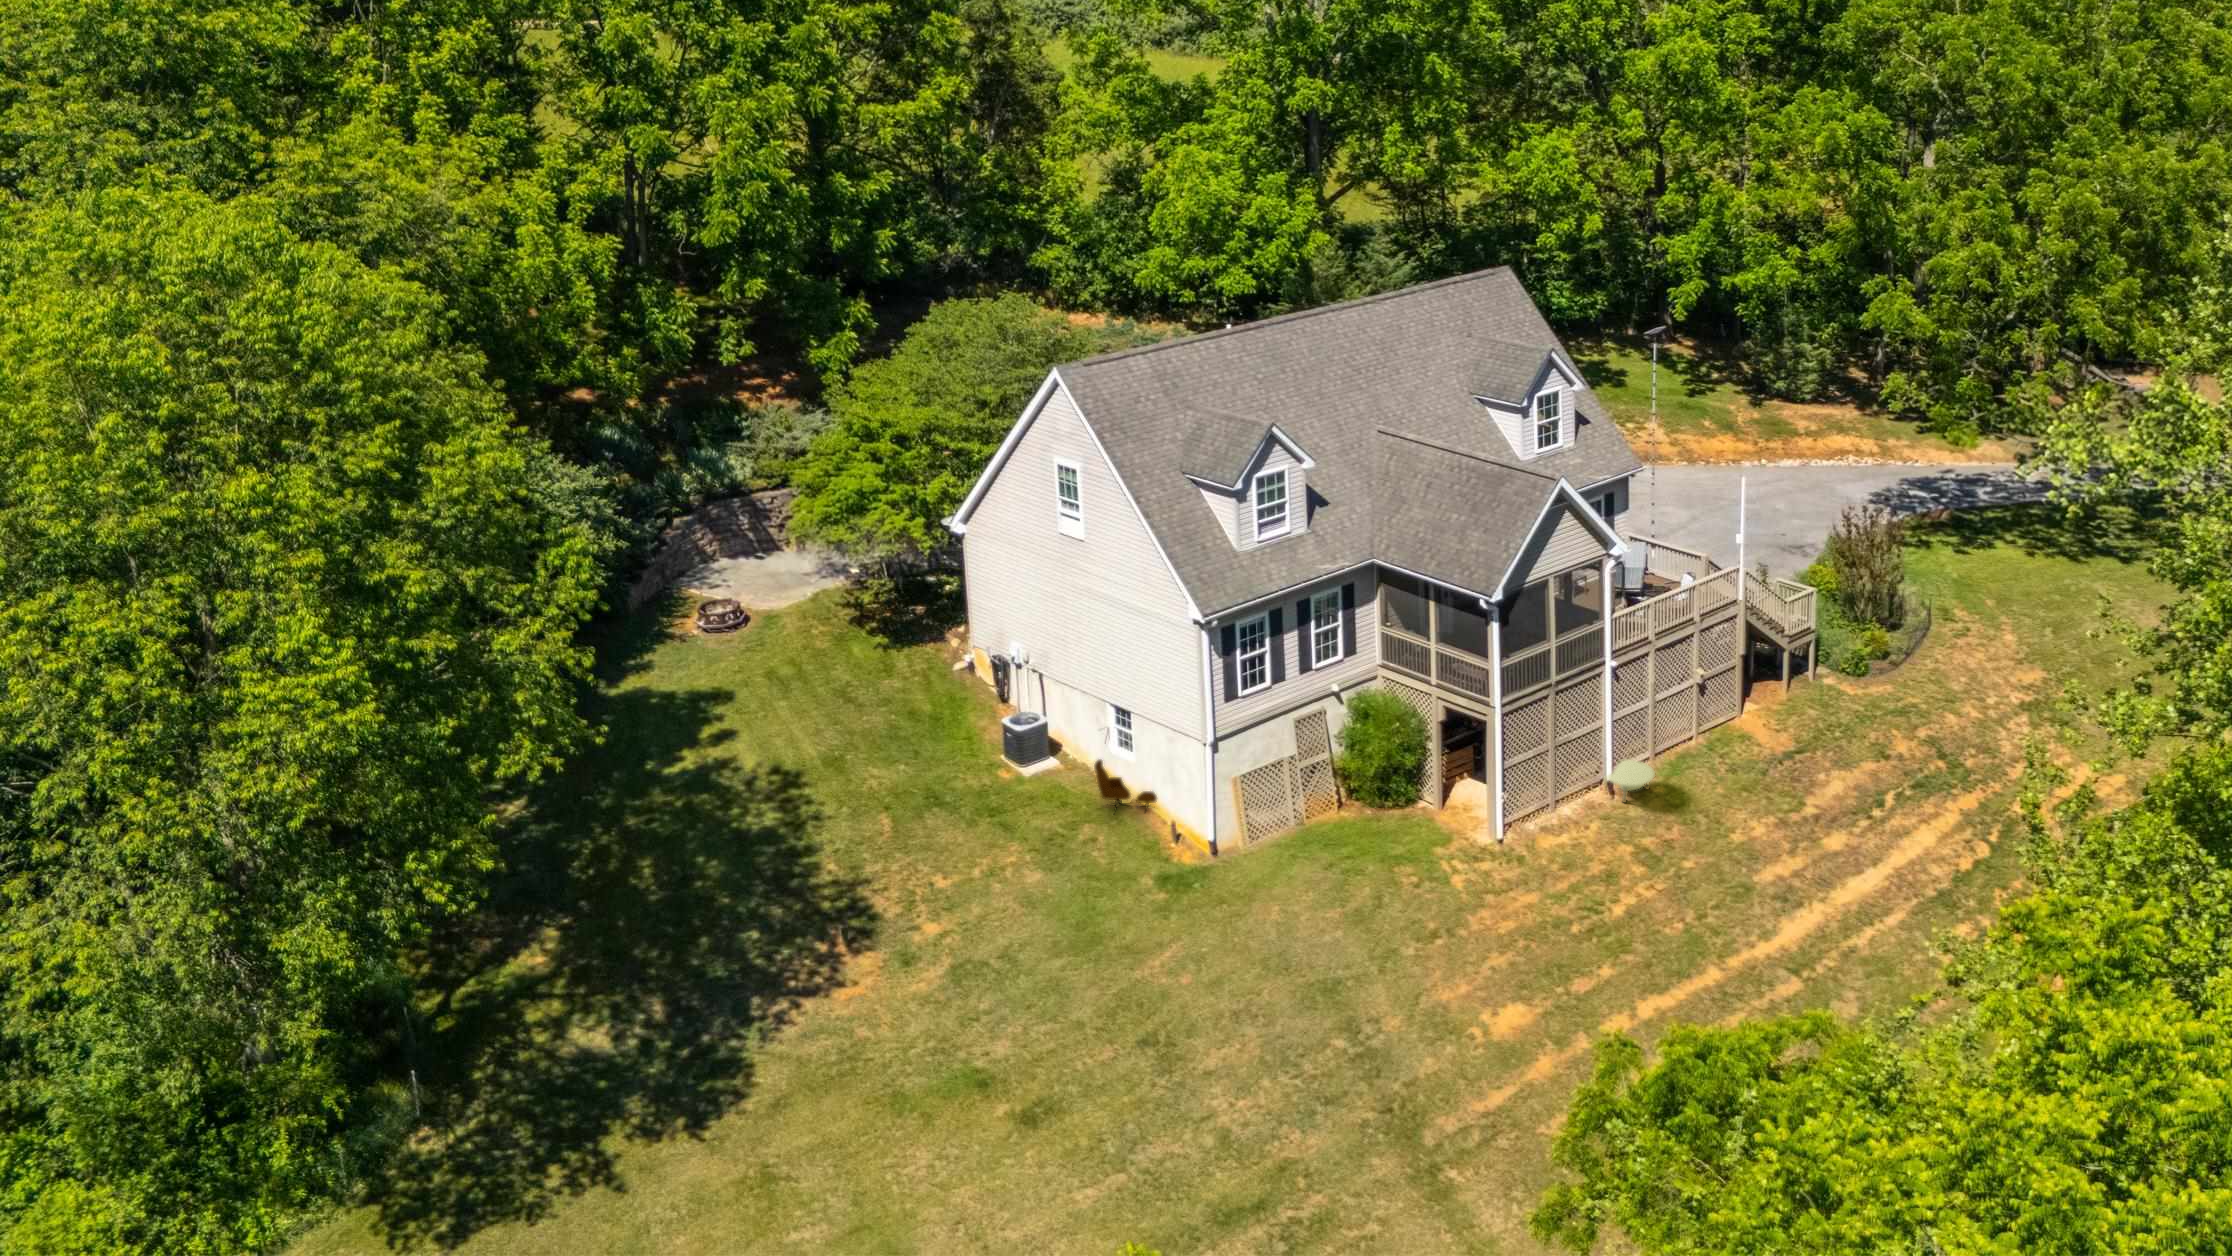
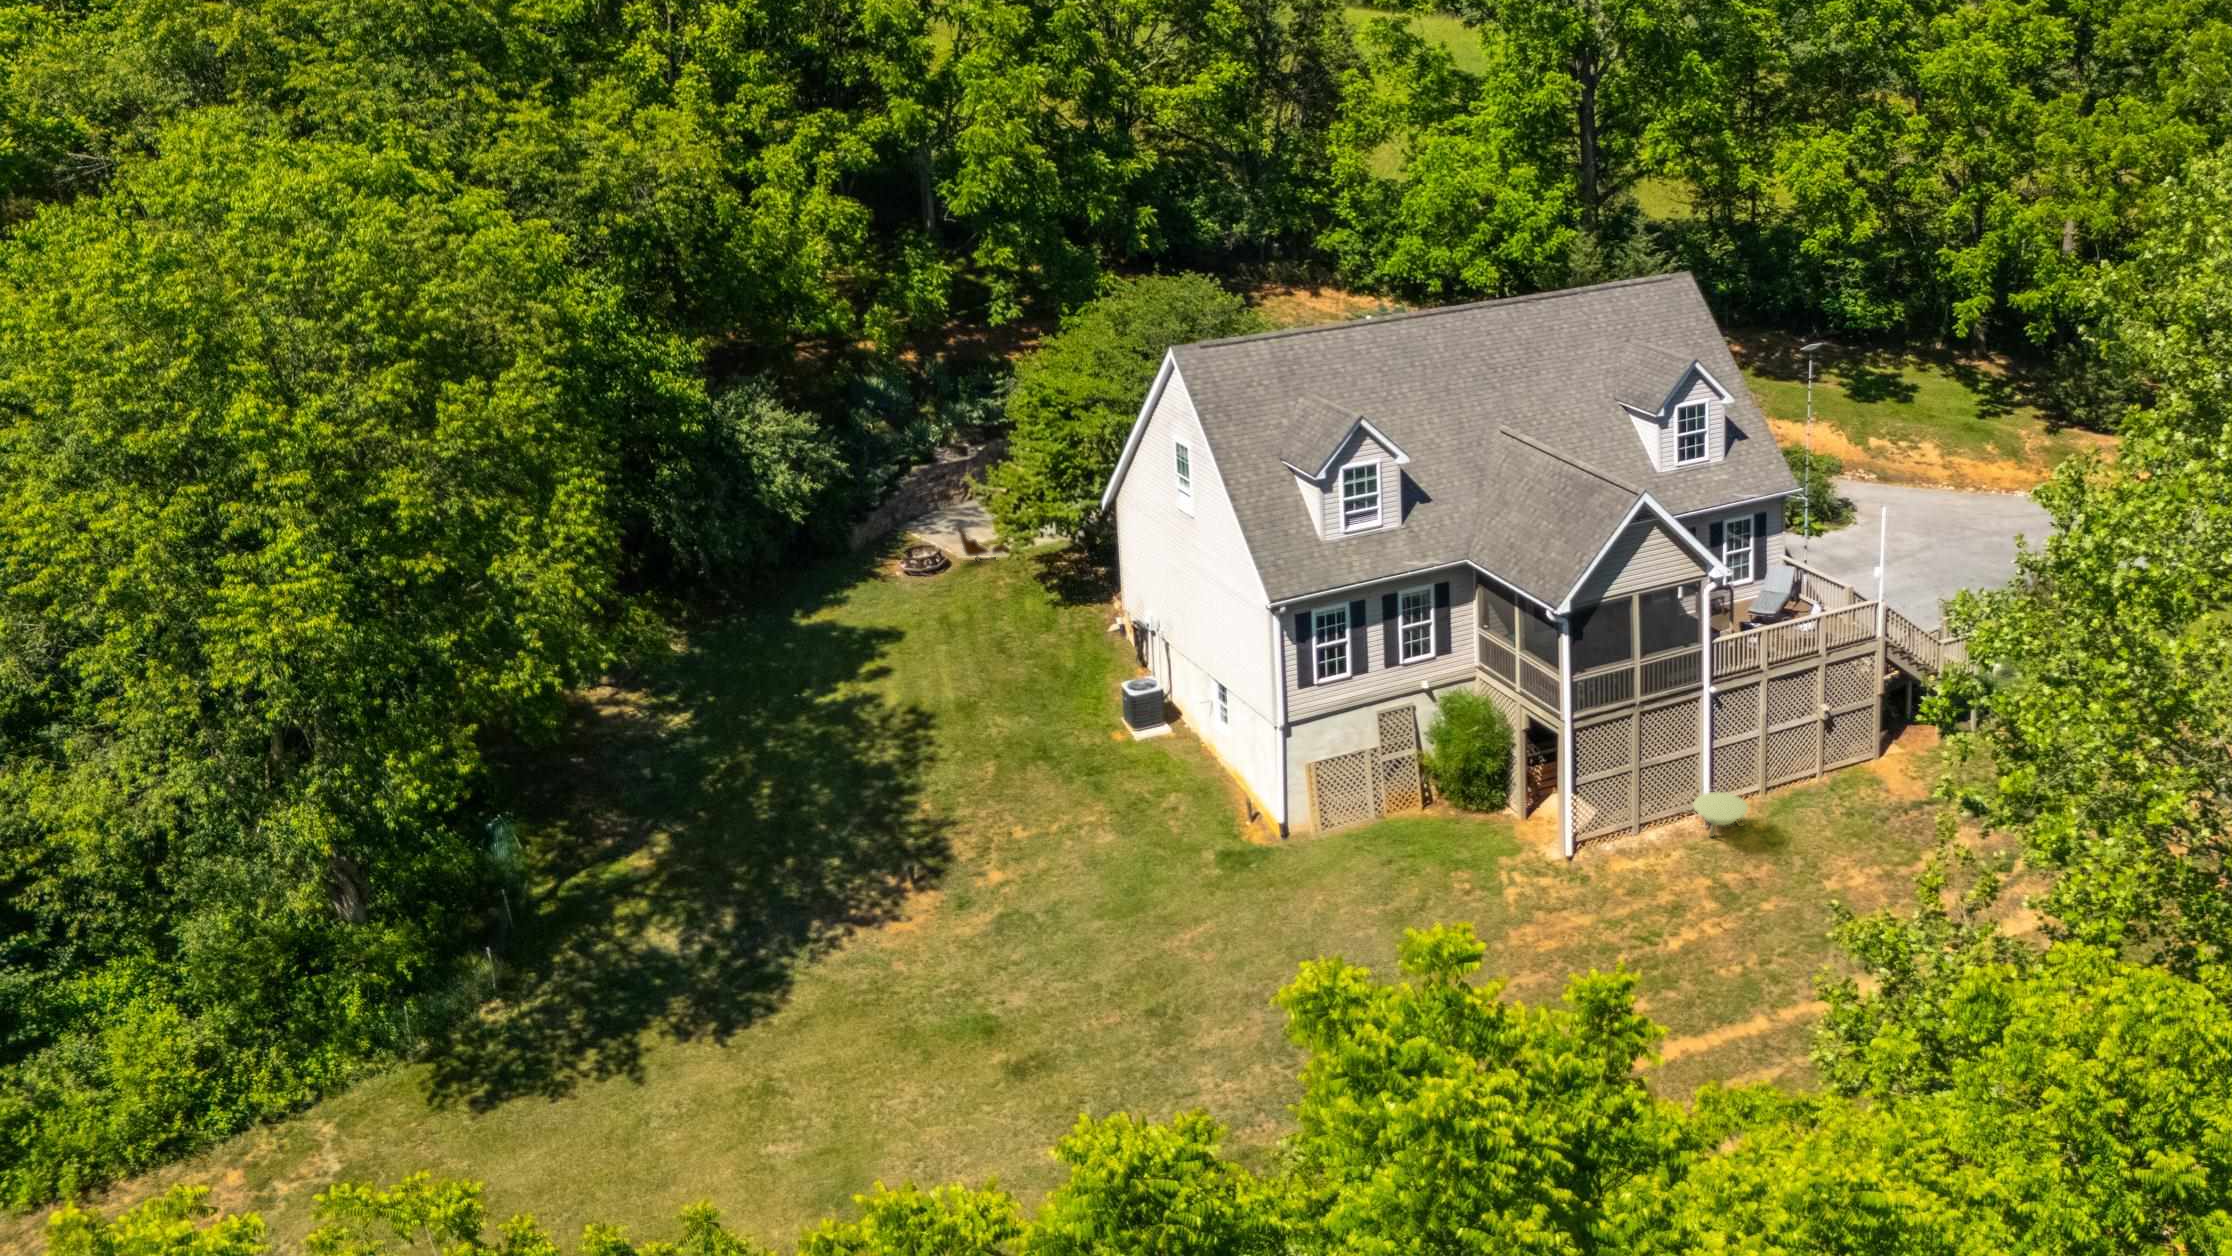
lounge chair: present [1094,759,1157,808] -> present [958,527,1008,562]

